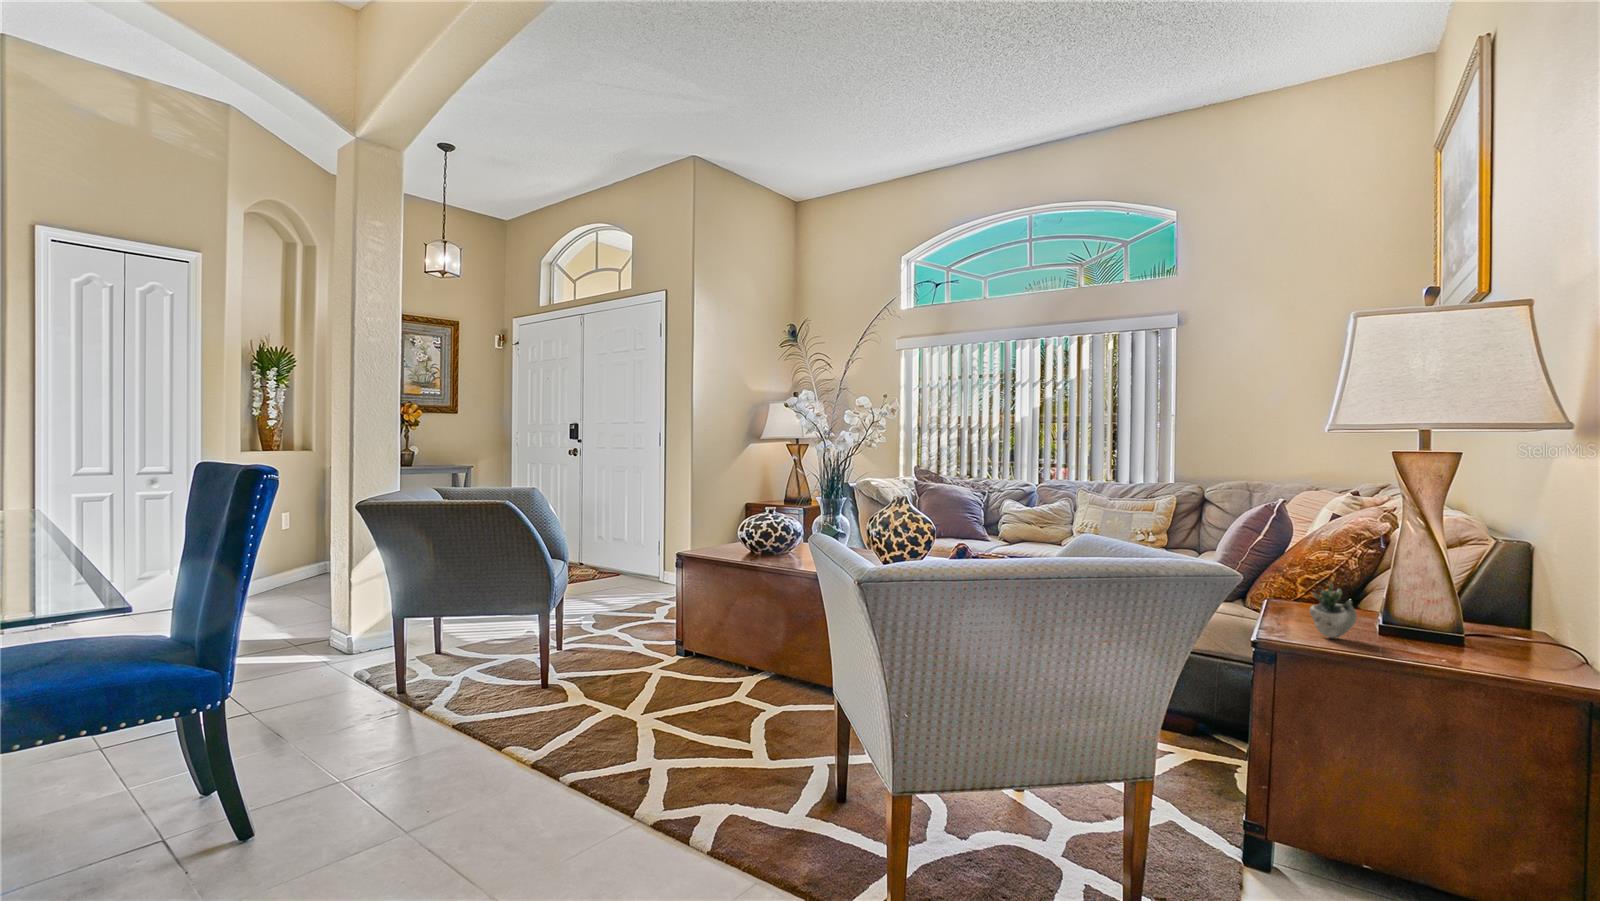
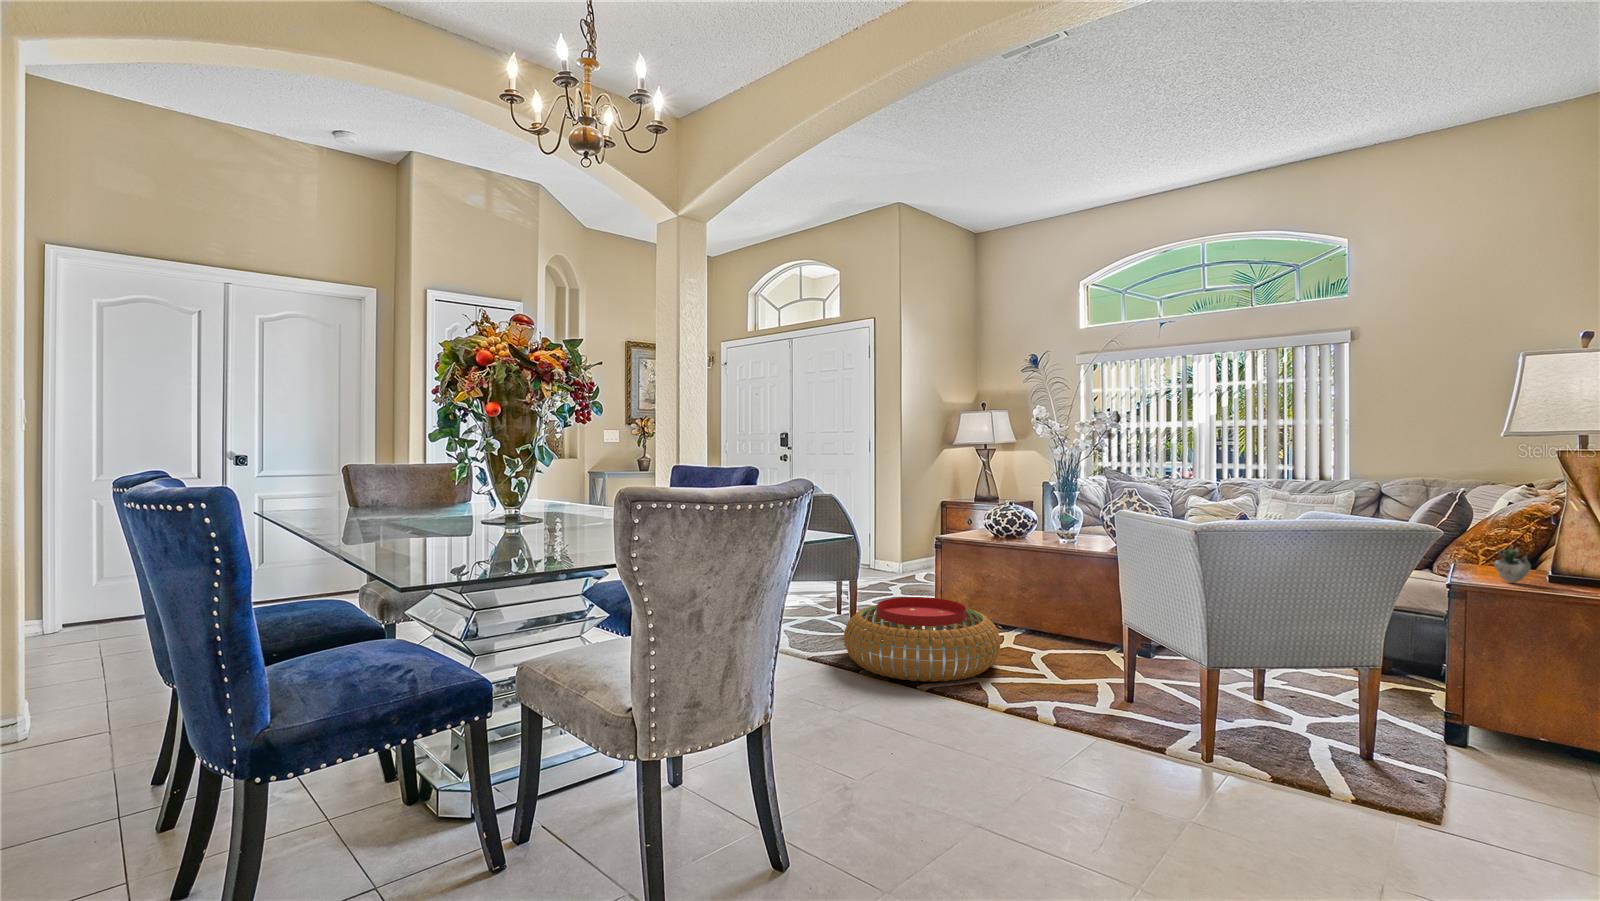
pouf: none [486,641,708,773] -> present [844,597,1001,682]

